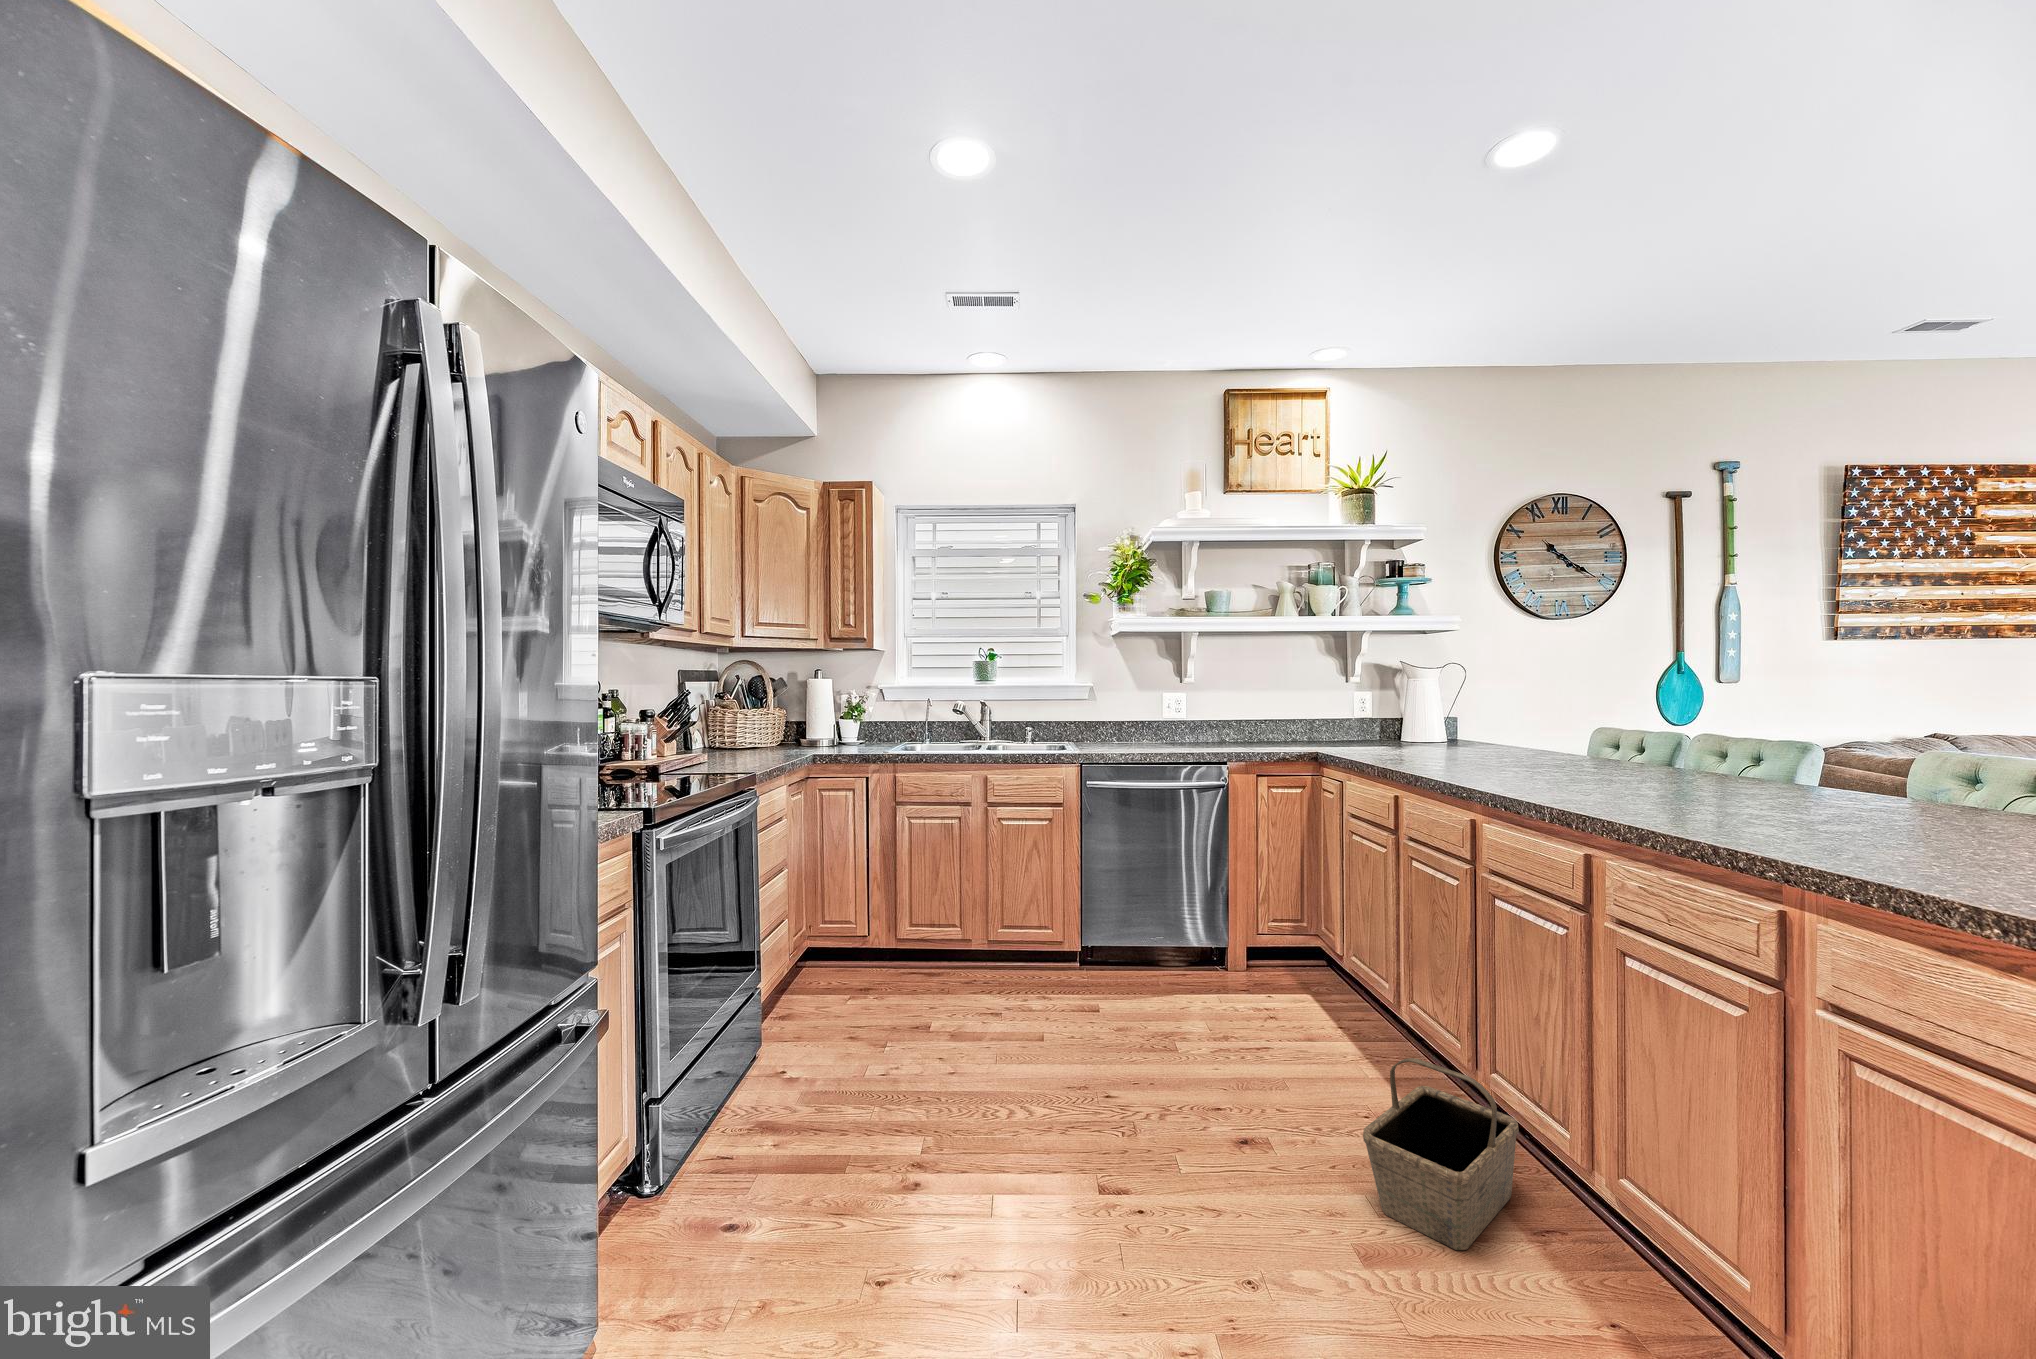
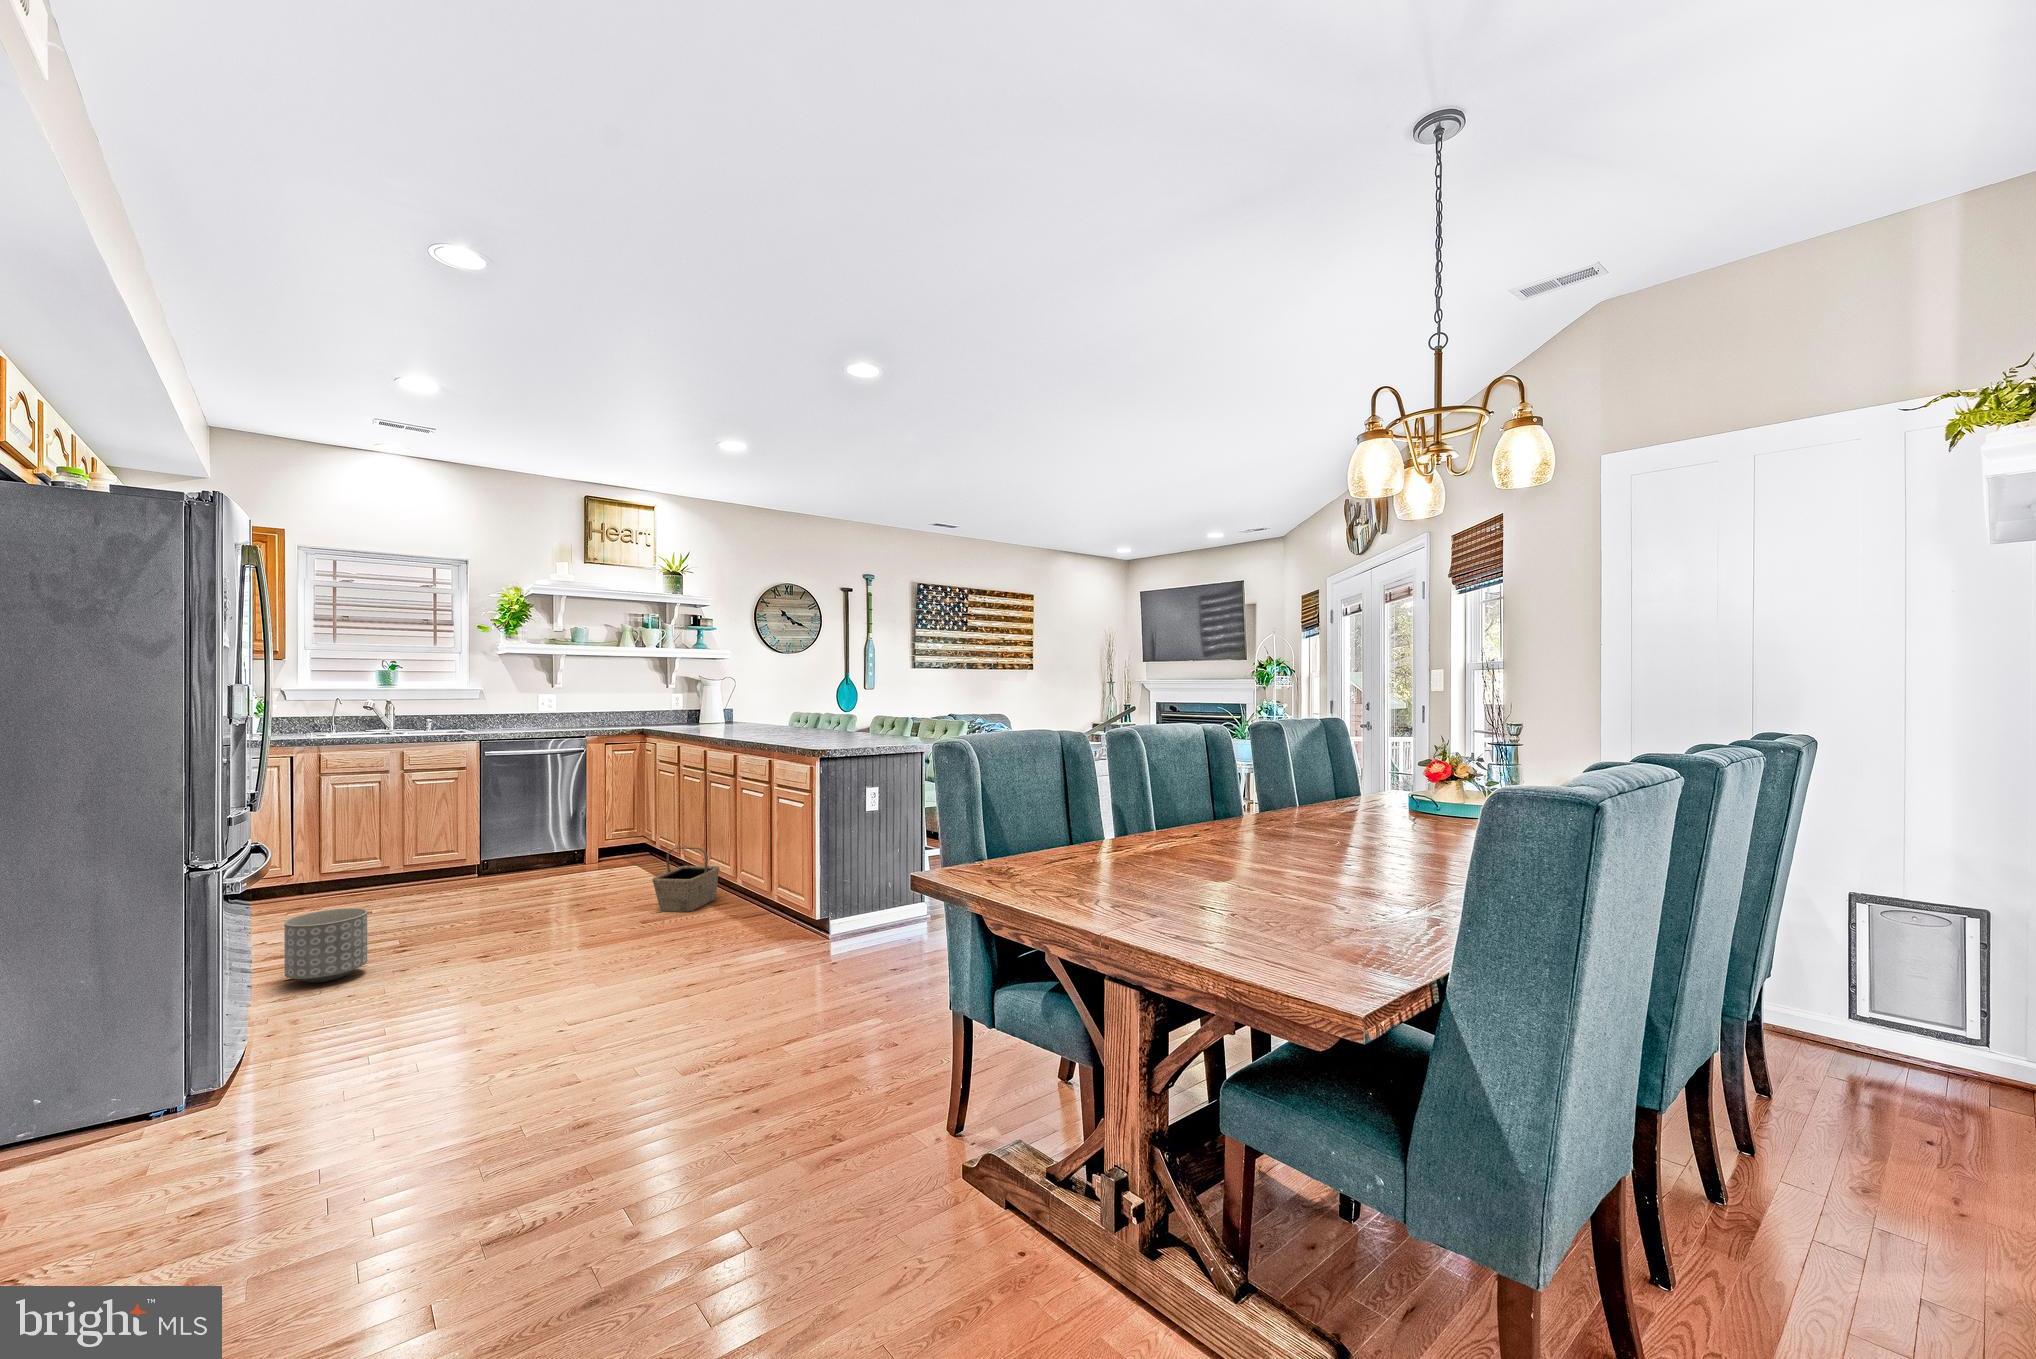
planter: none [685,1114,819,1296] -> present [284,908,367,983]

